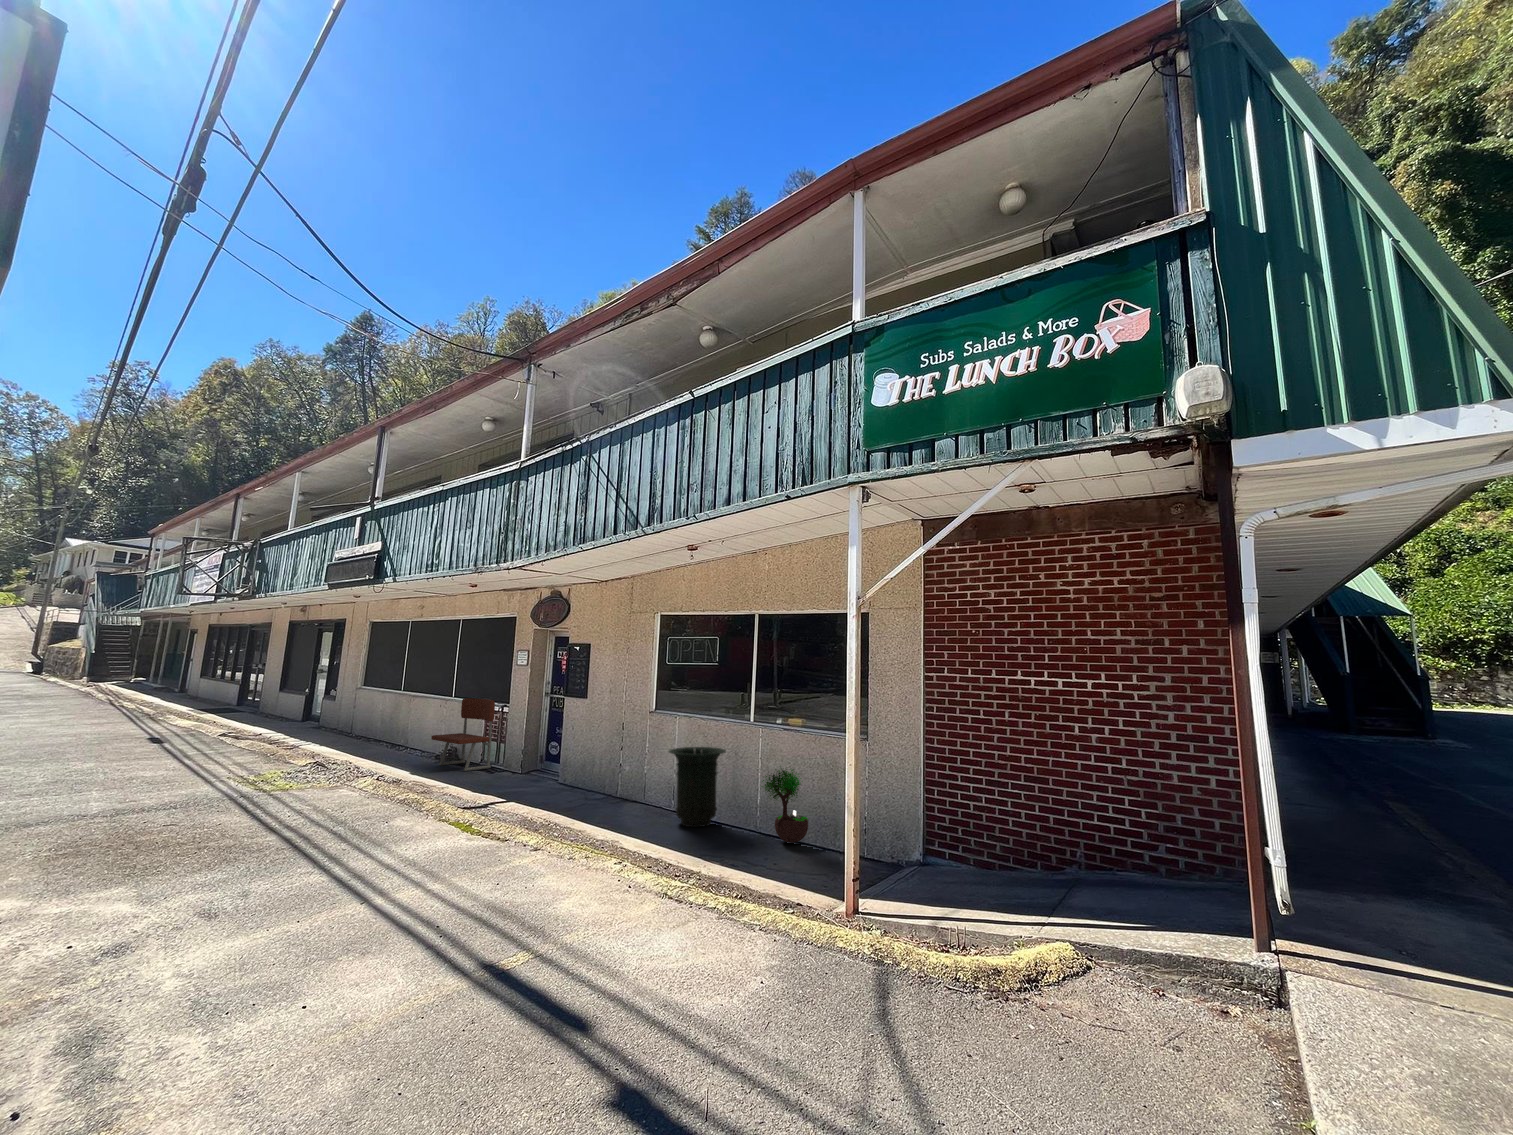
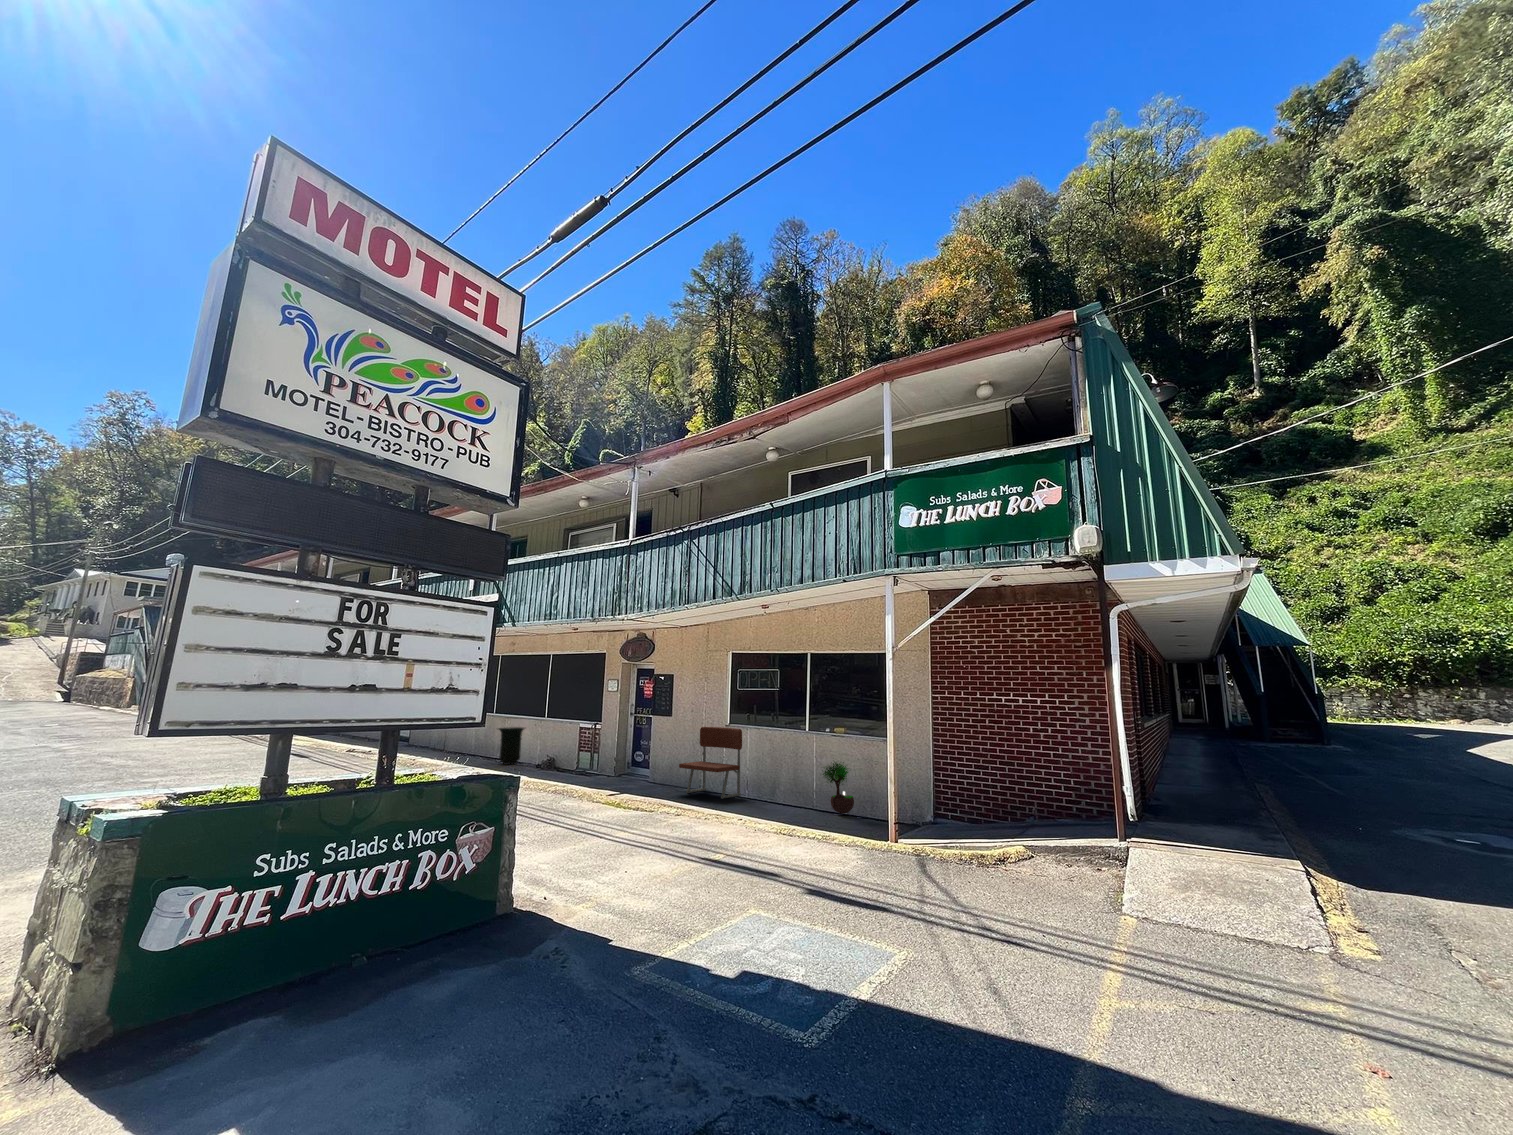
bench: present [431,698,495,771] -> present [679,727,742,799]
trash can: present [669,747,726,827] -> present [498,727,525,765]

